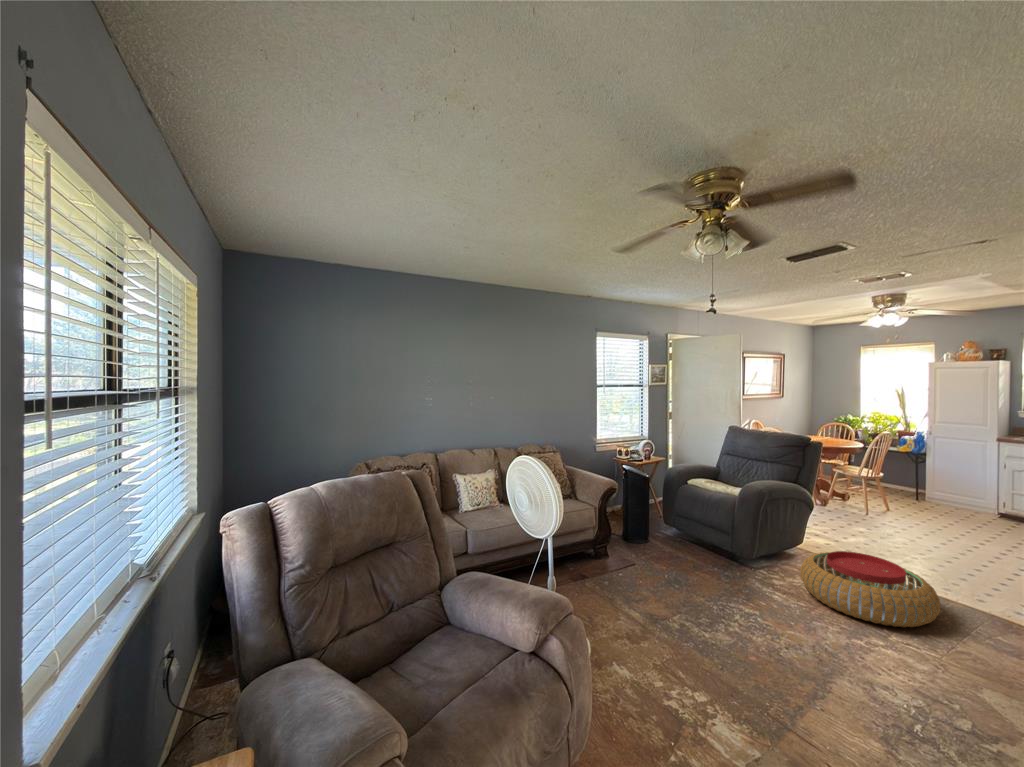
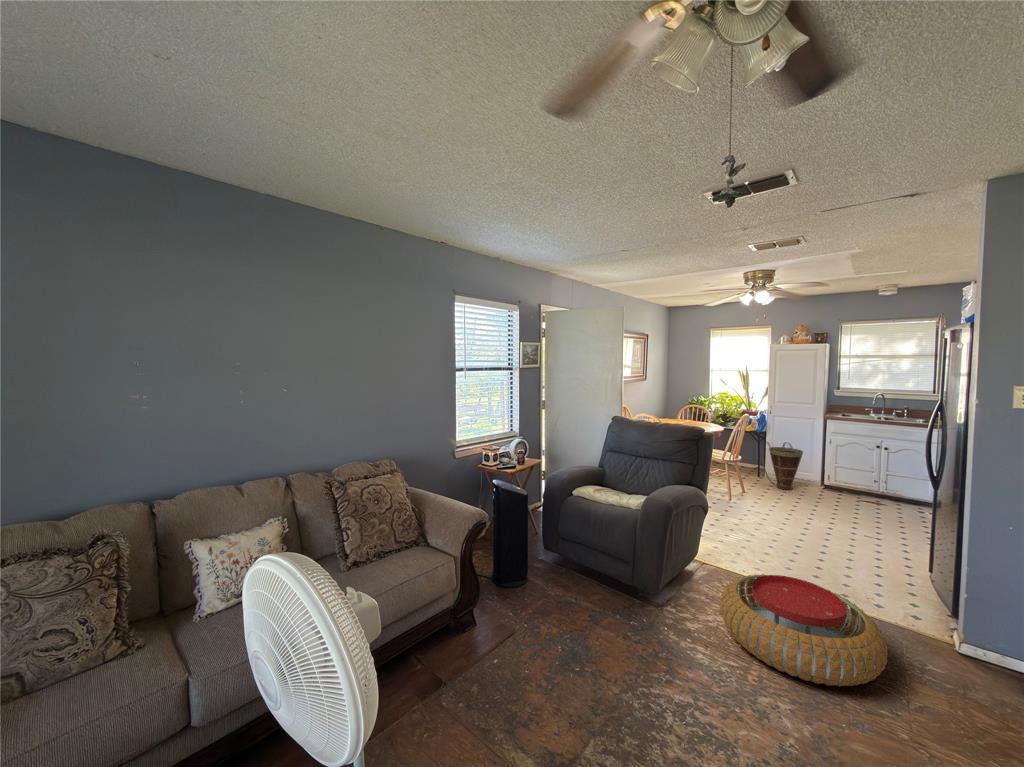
basket: none [917,463,964,514] -> present [762,442,803,490]

